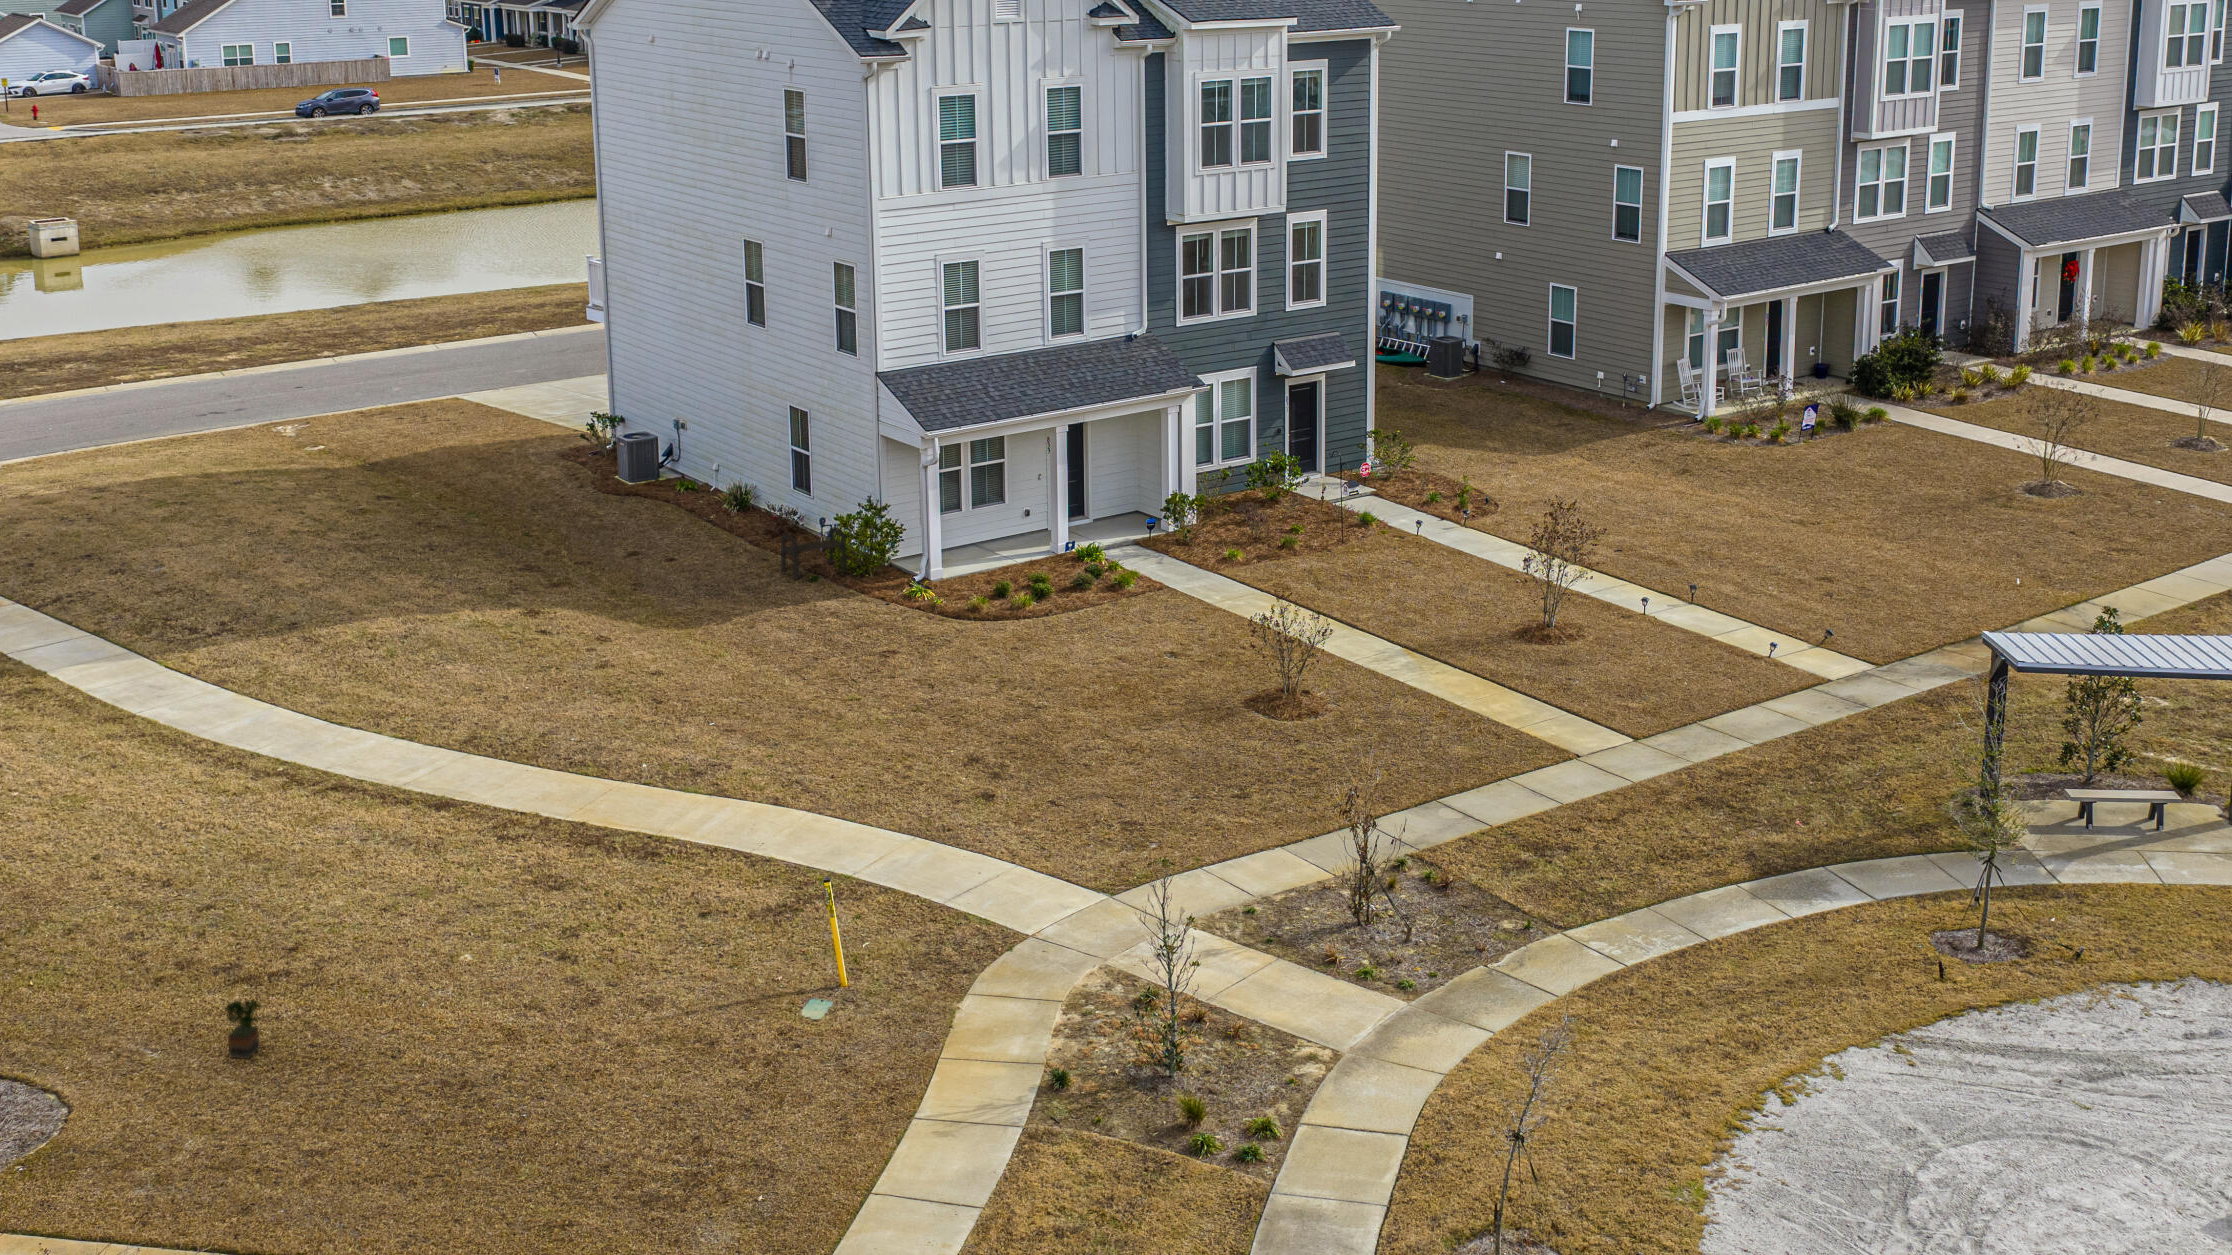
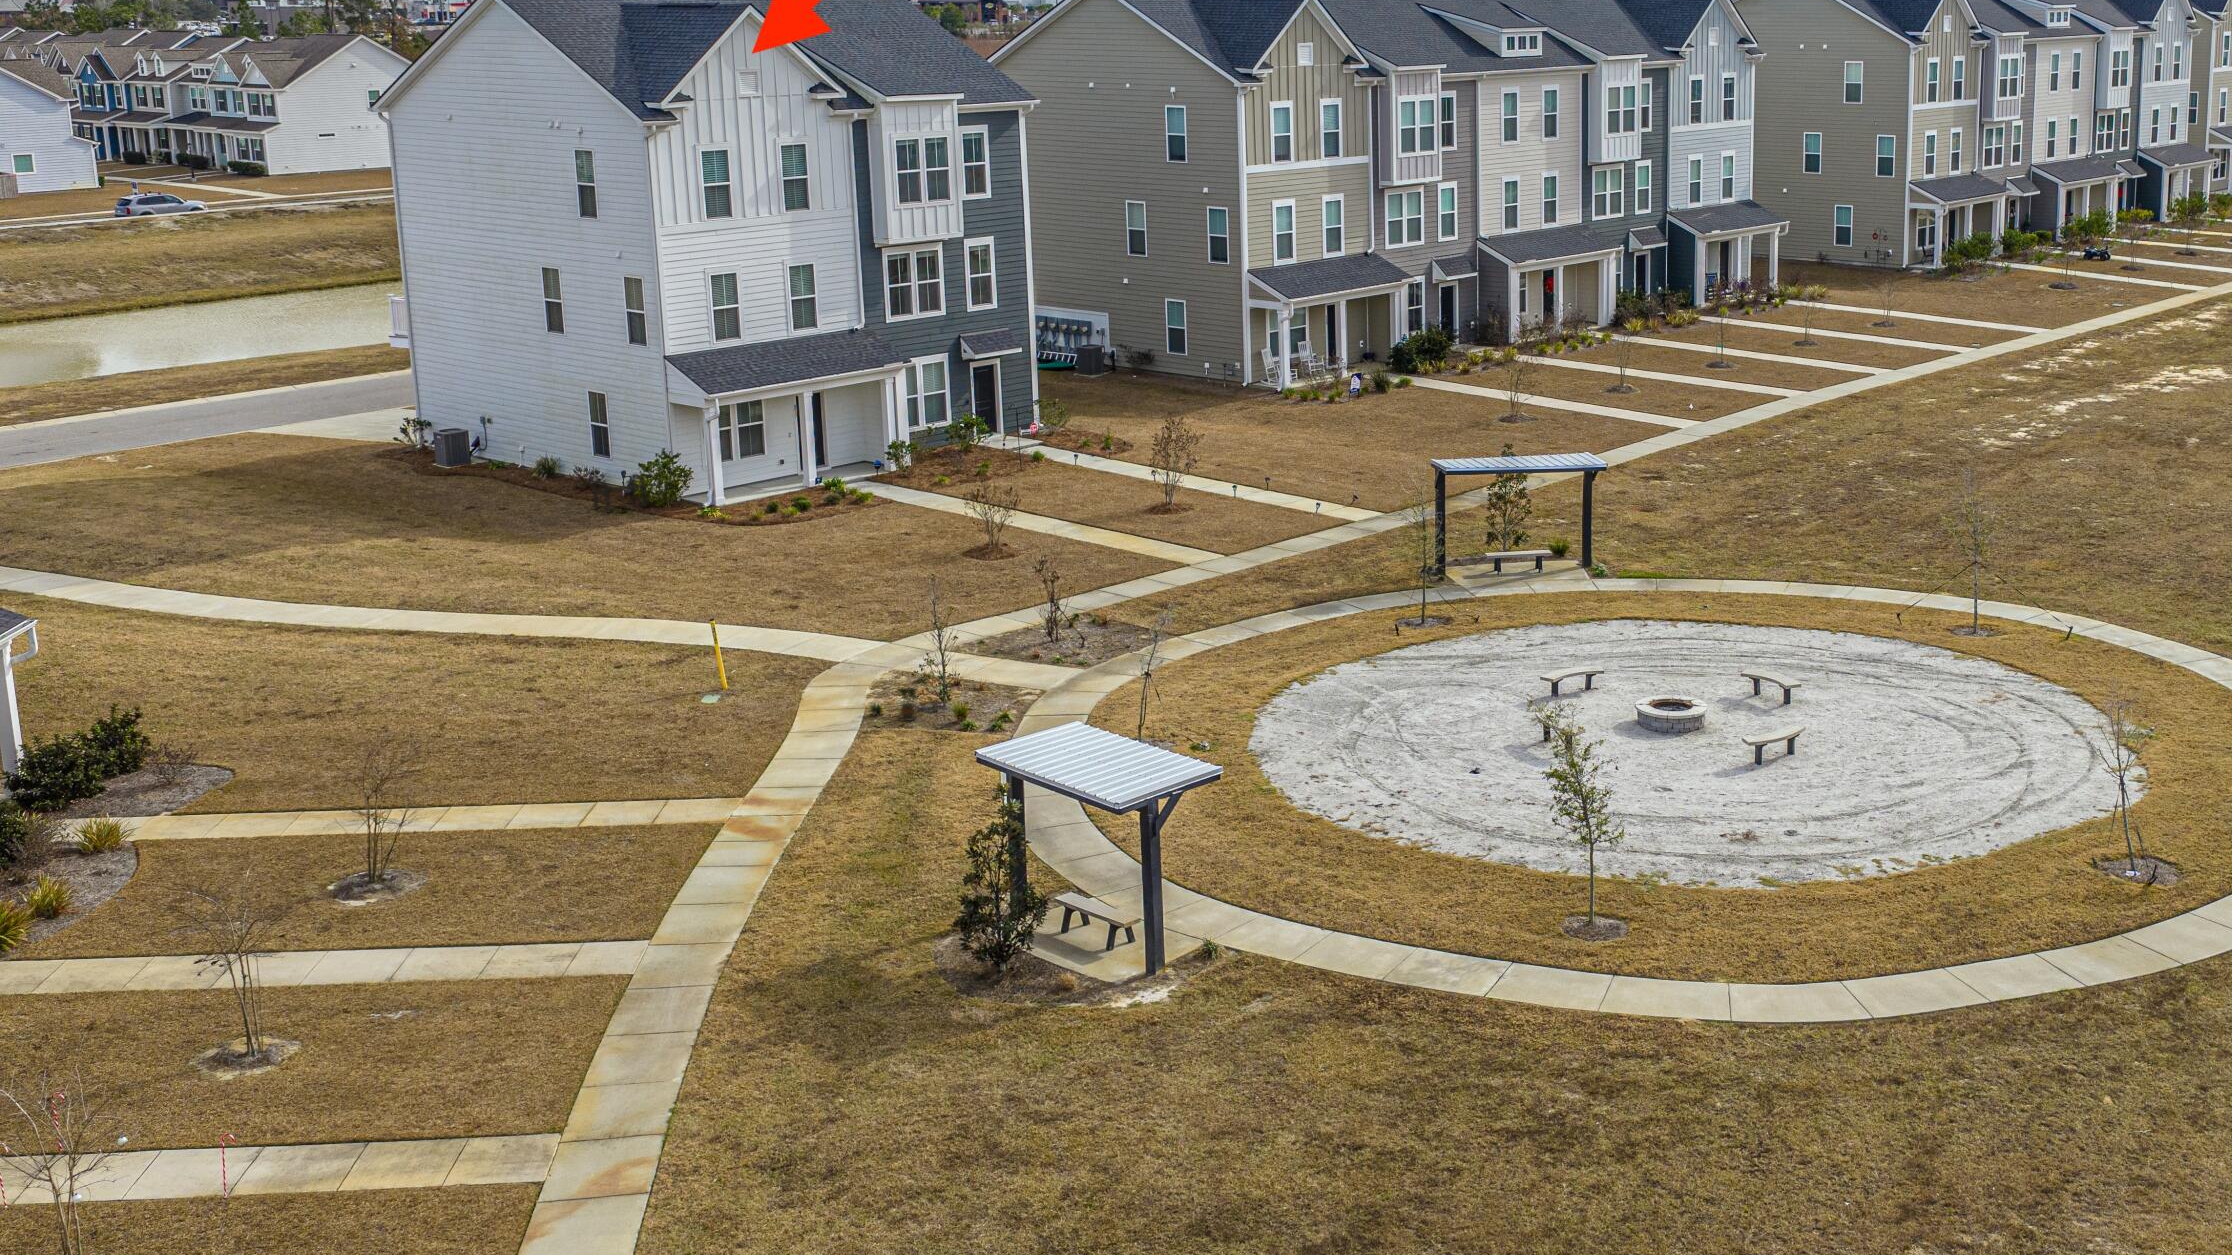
potted tree: present [226,1000,262,1059] -> present [897,687,919,721]

